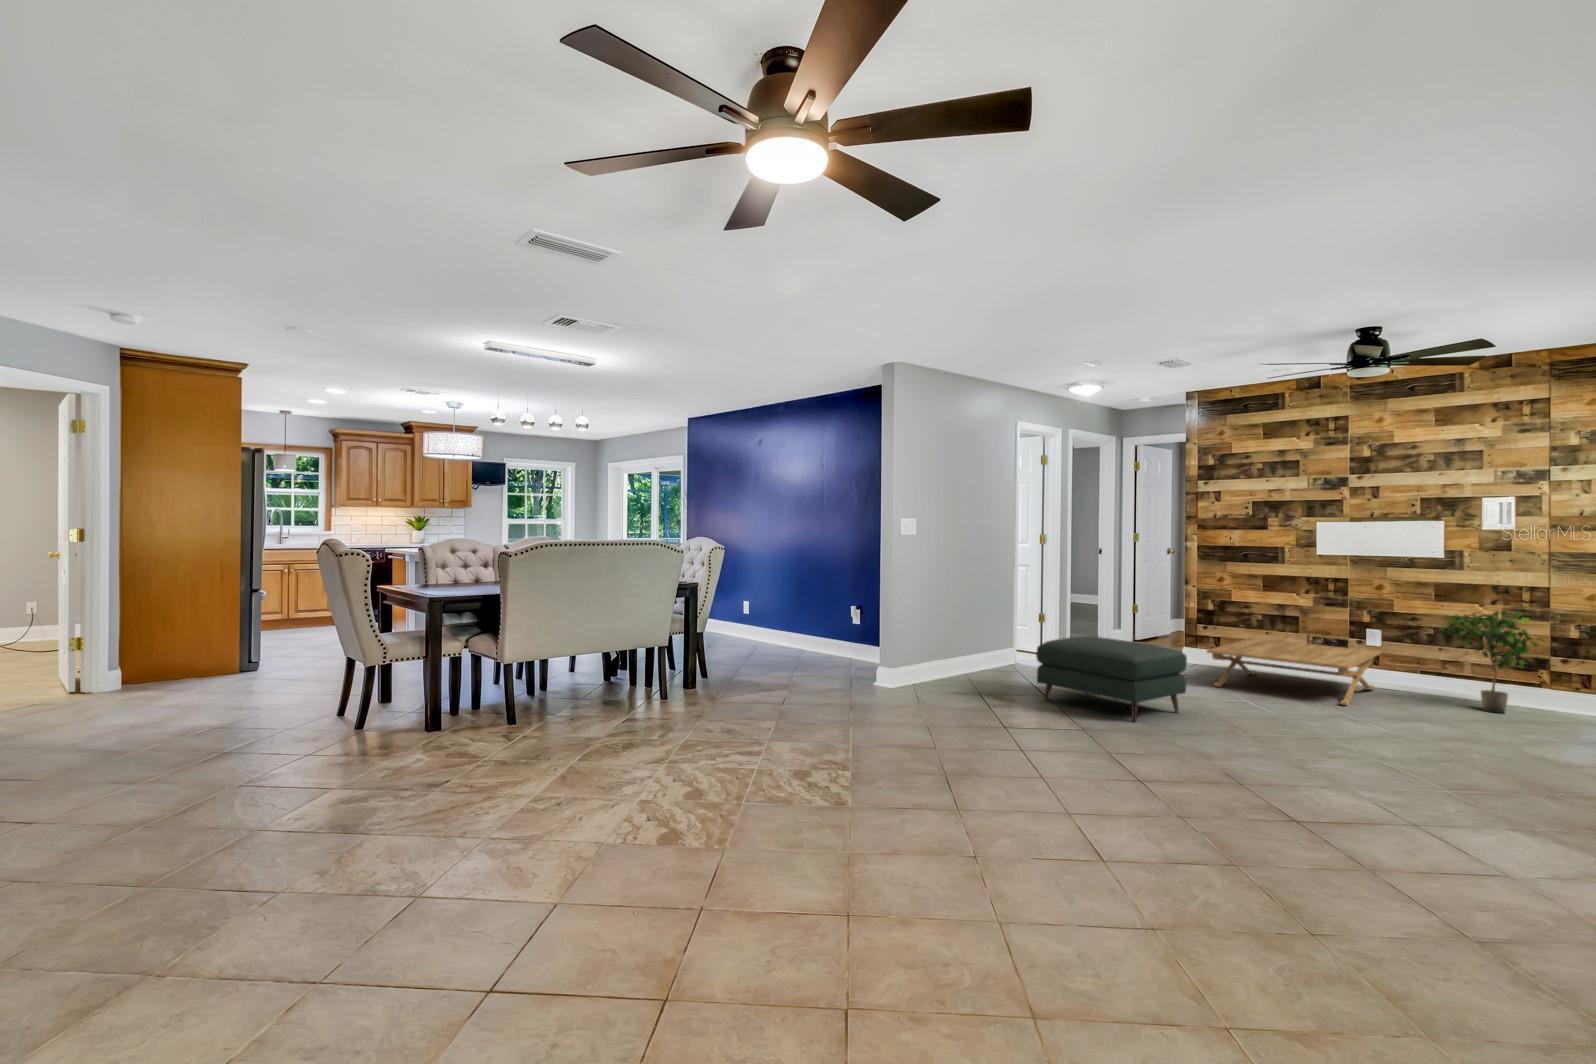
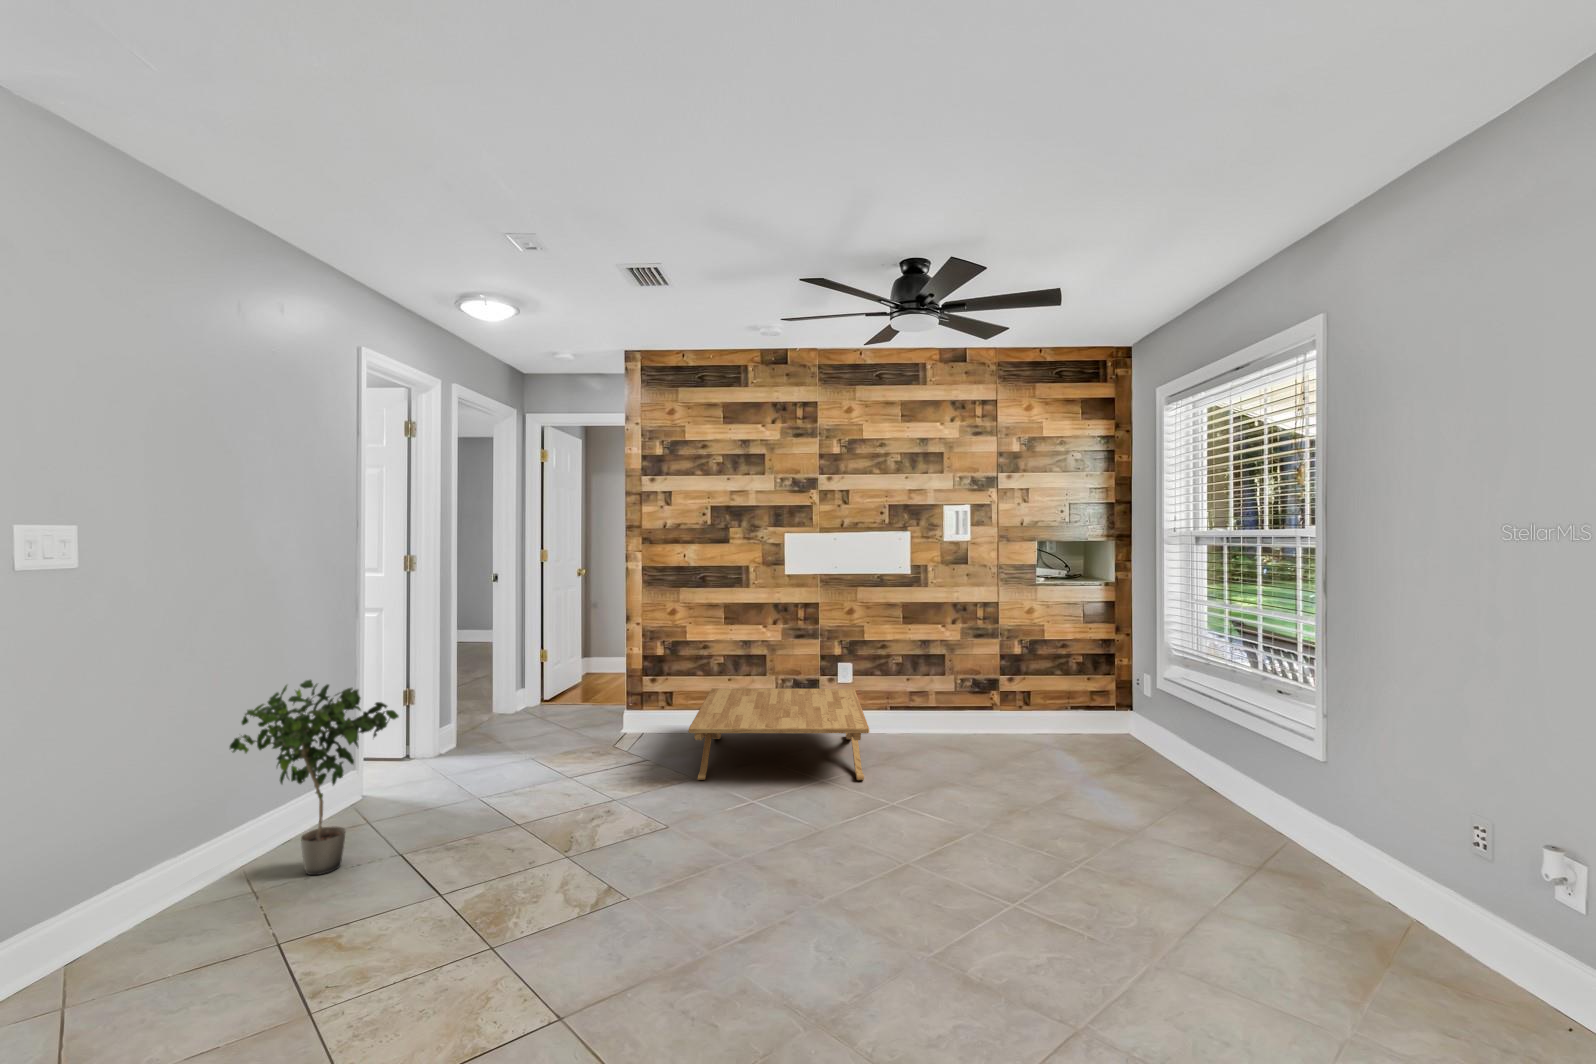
potted plant: present [1439,611,1544,713] -> present [230,680,398,875]
ottoman: present [1036,636,1187,722] -> none [425,759,715,956]

